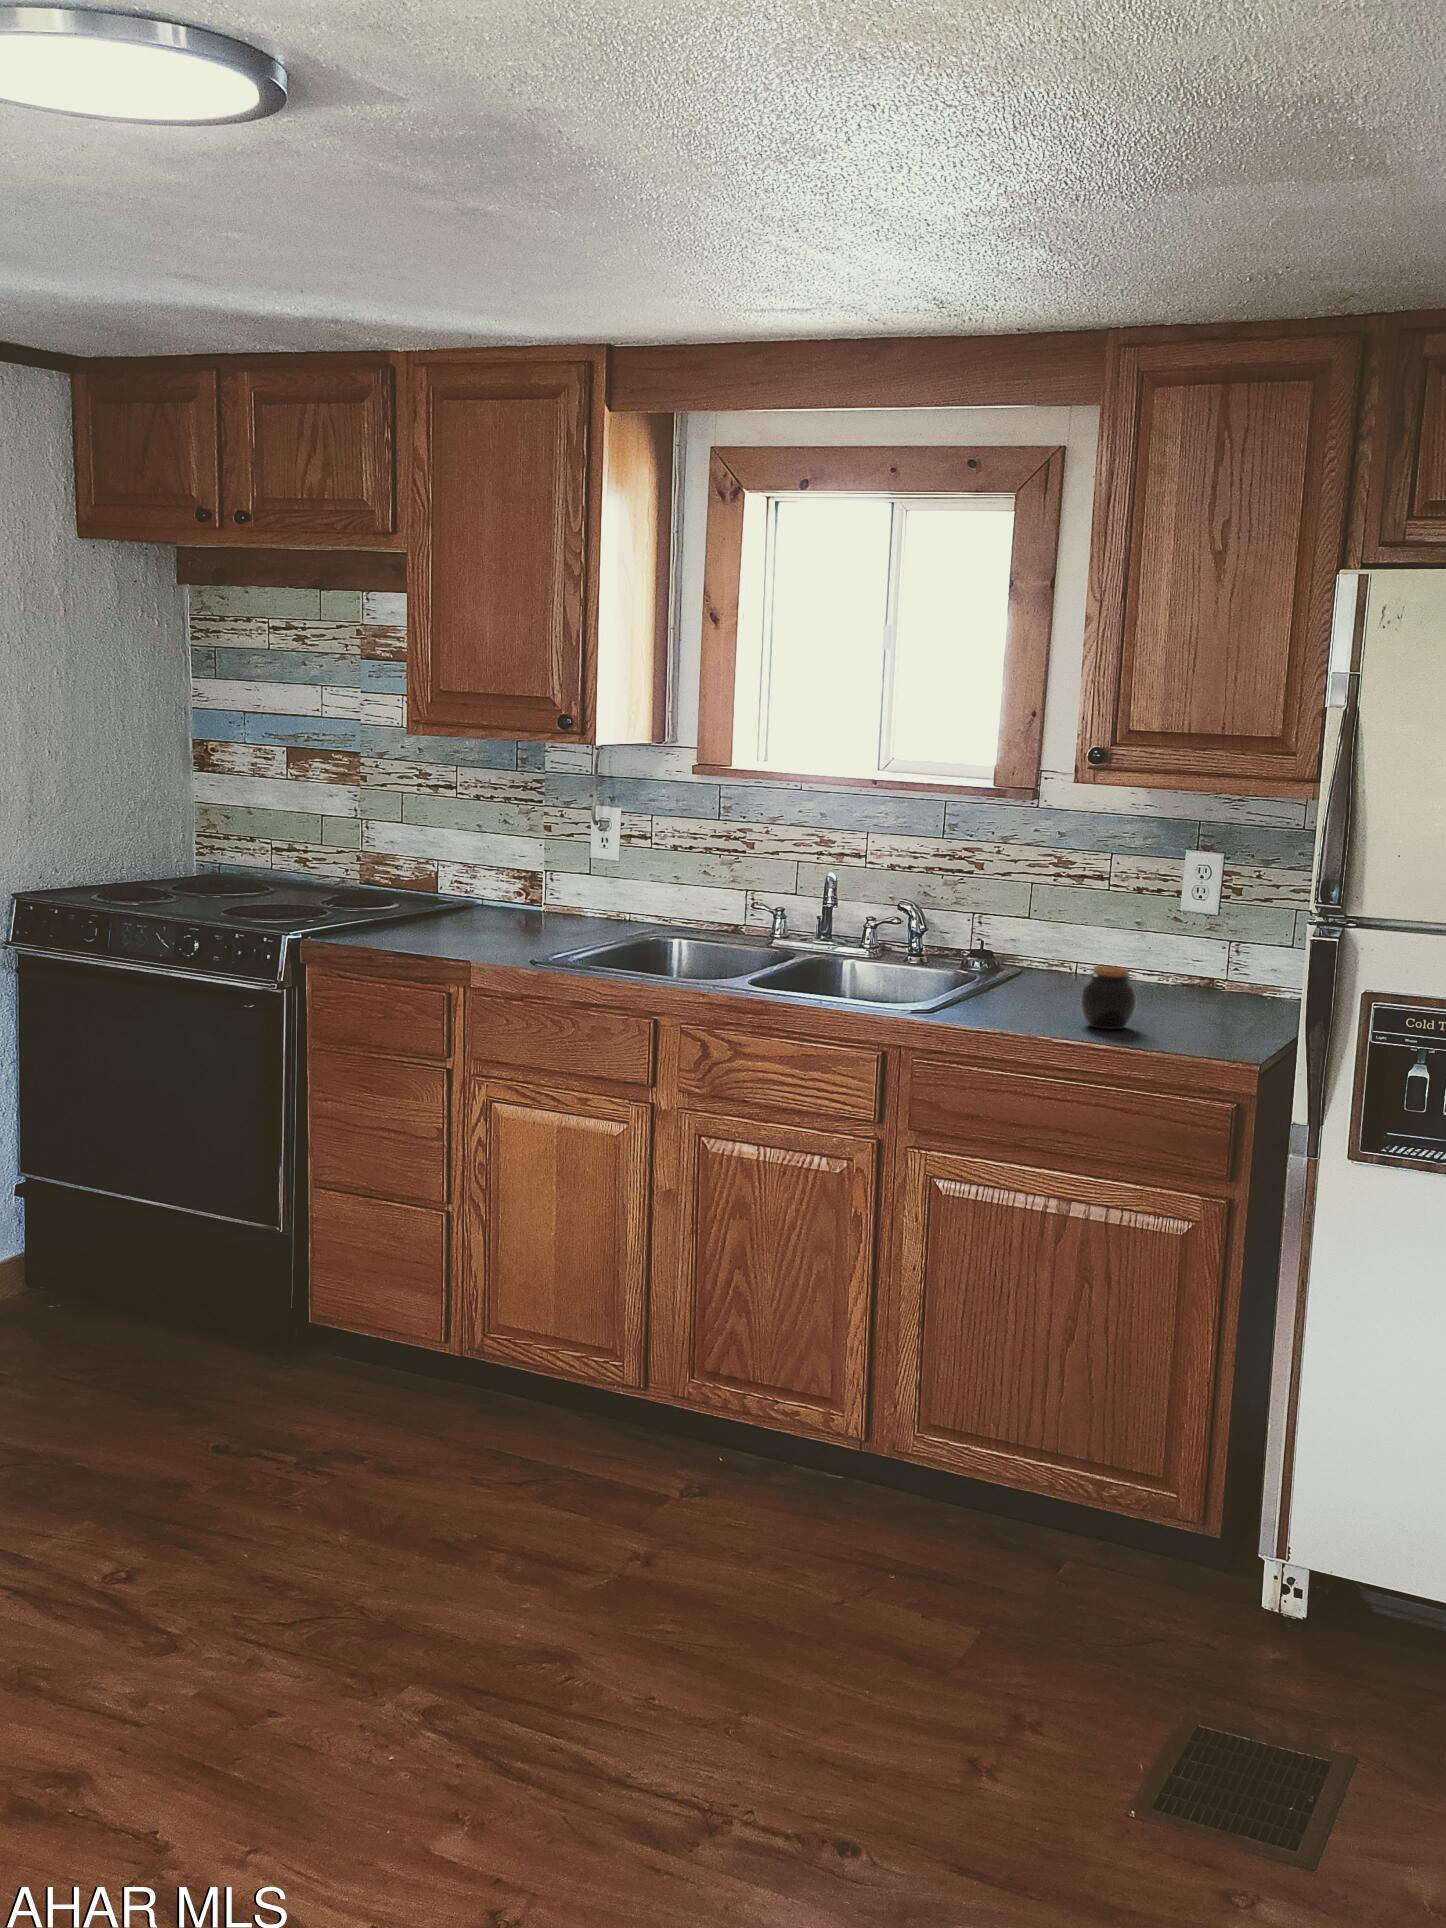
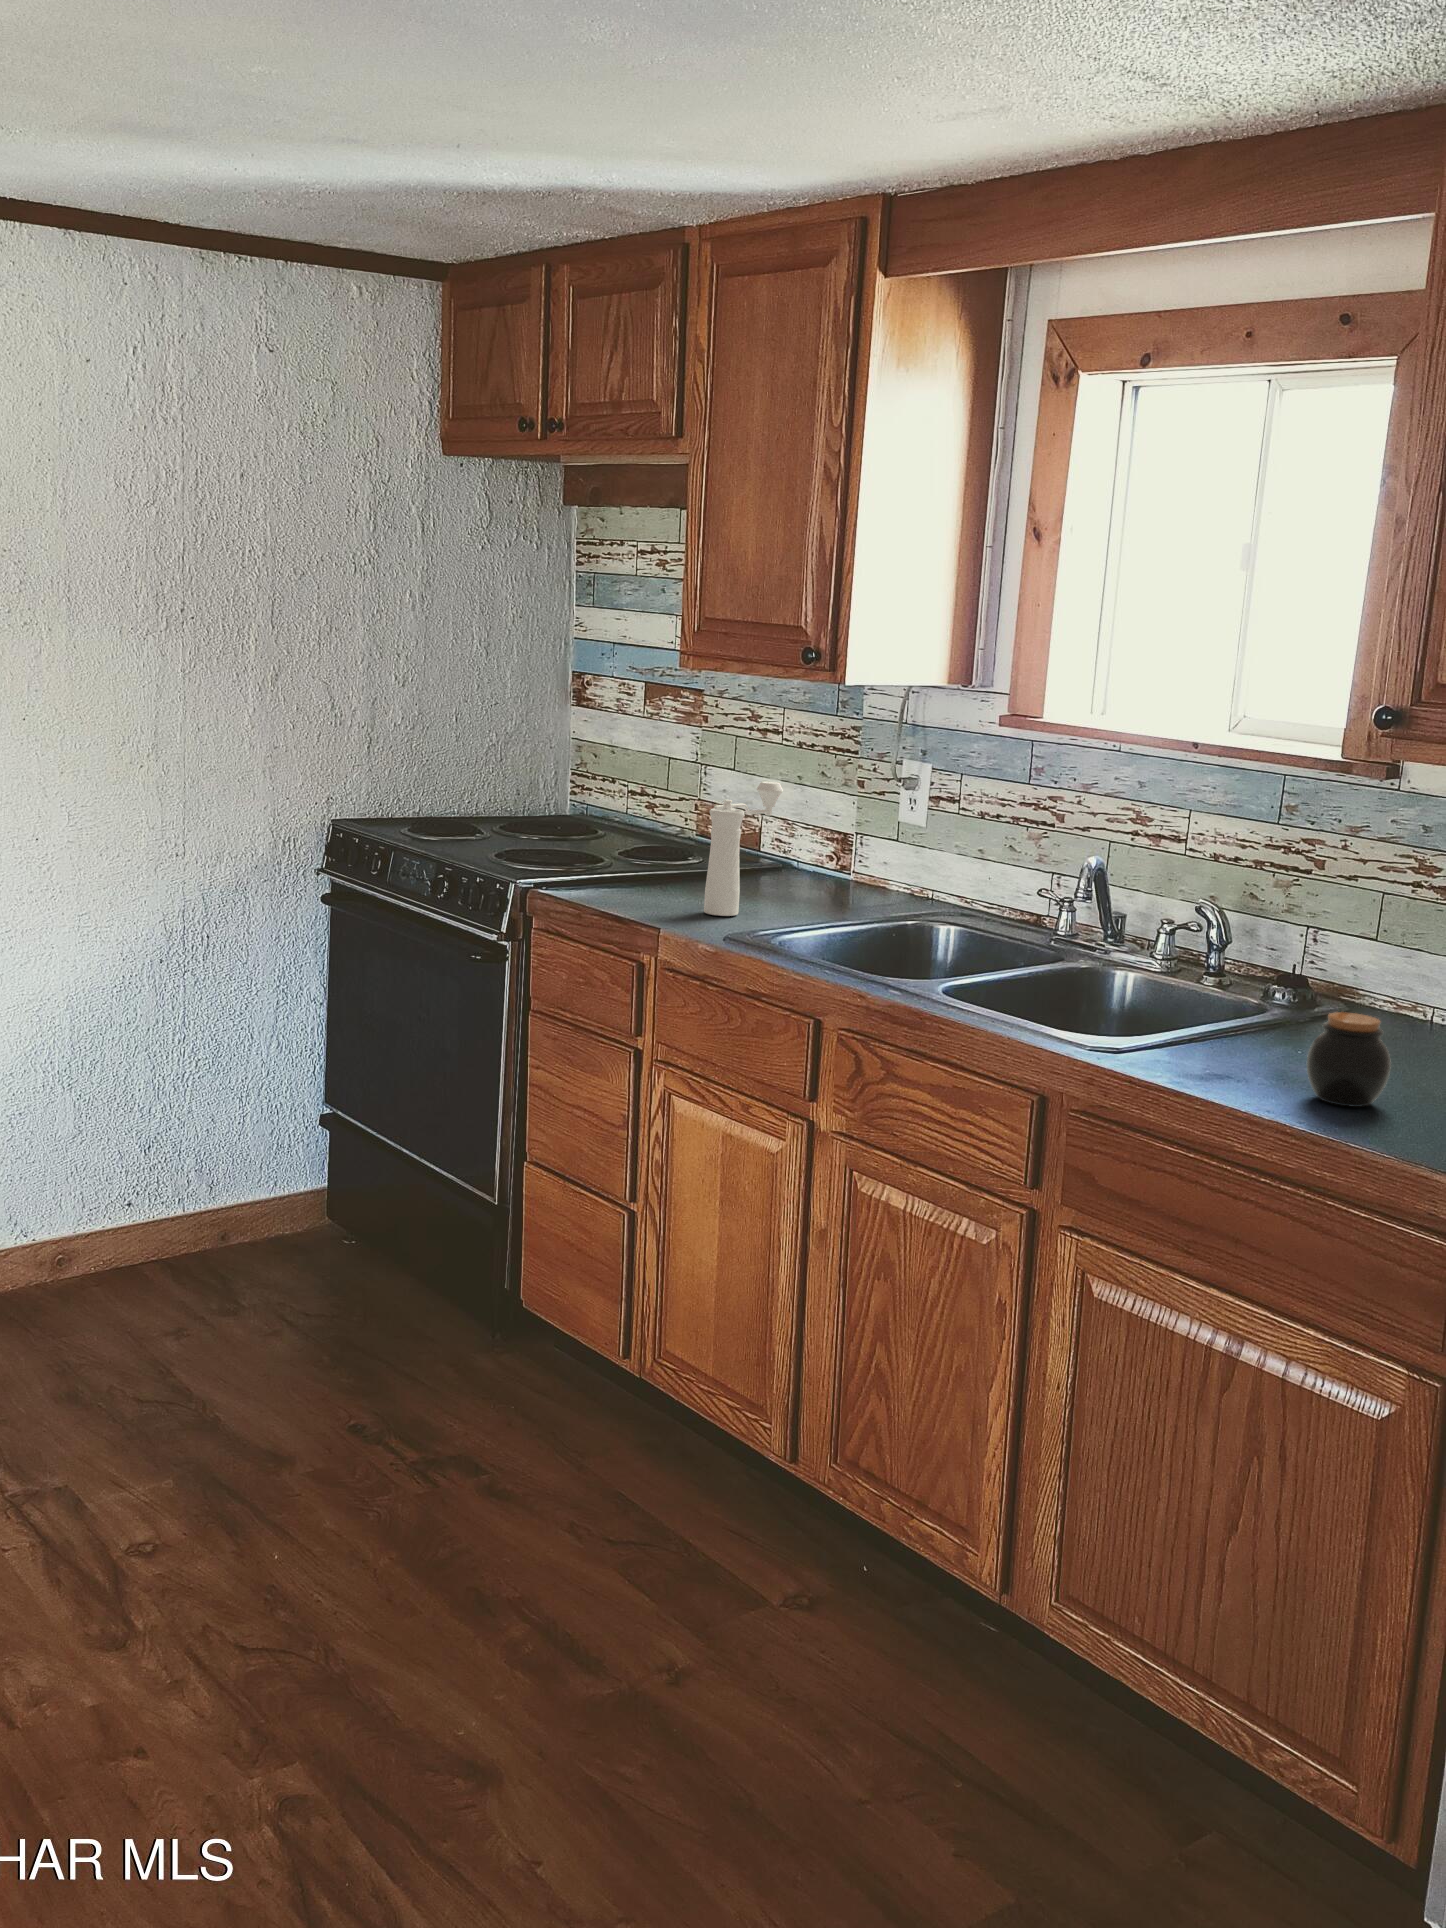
pepper mill: none [482,831,529,948] -> present [704,781,783,916]

